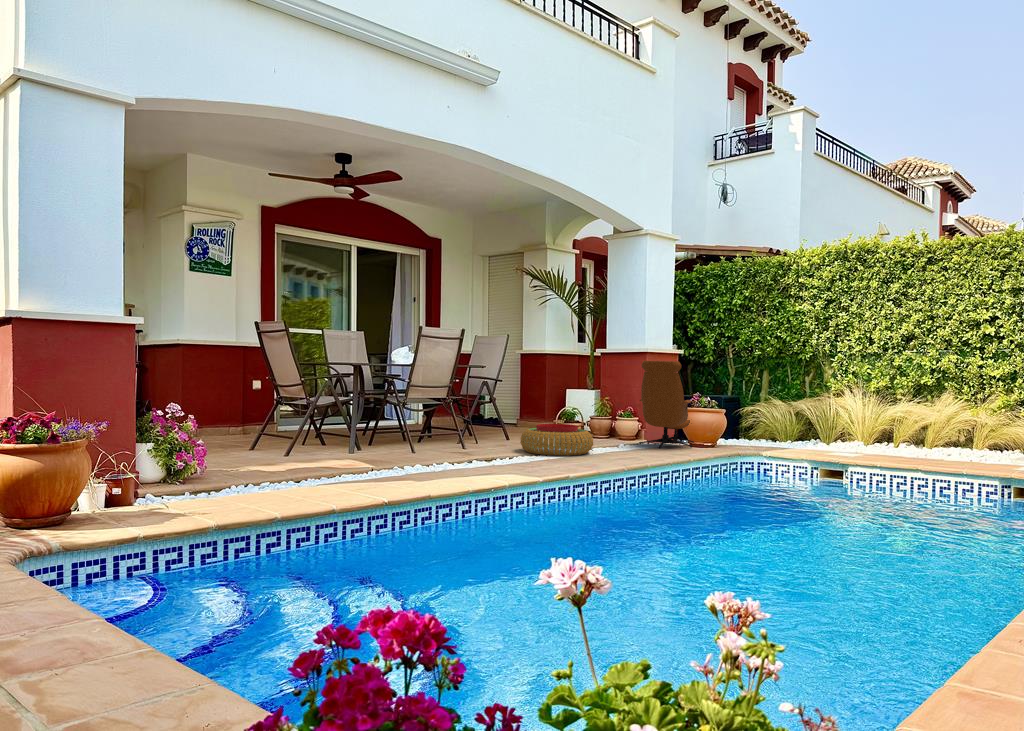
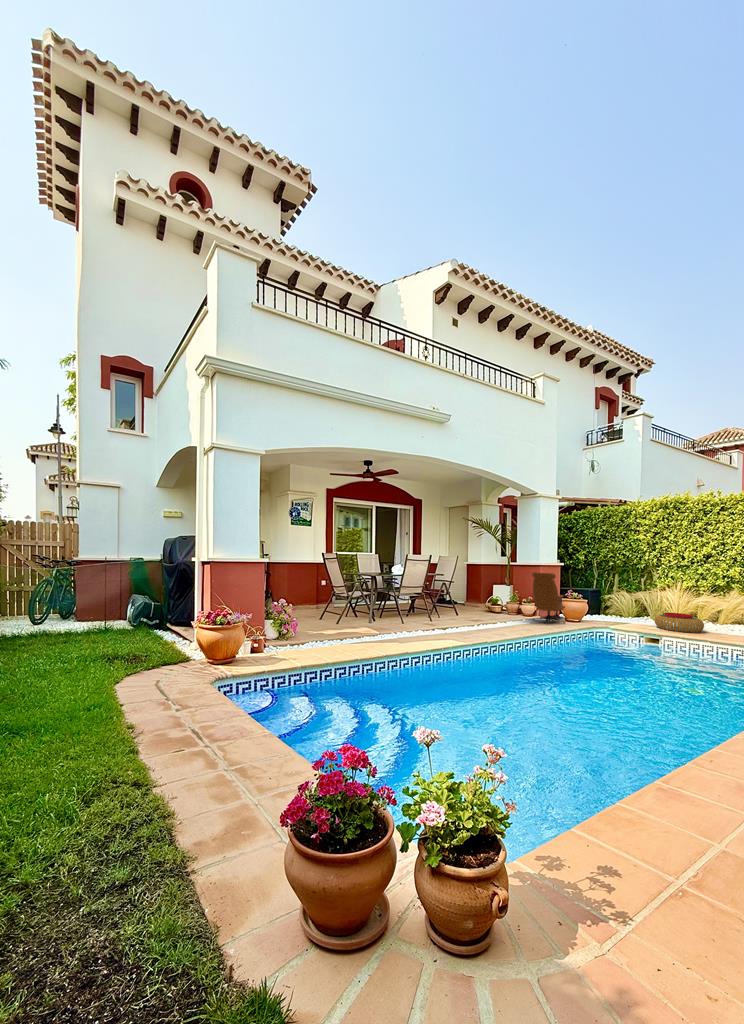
pouf: present [520,424,593,456] -> present [655,613,704,632]

